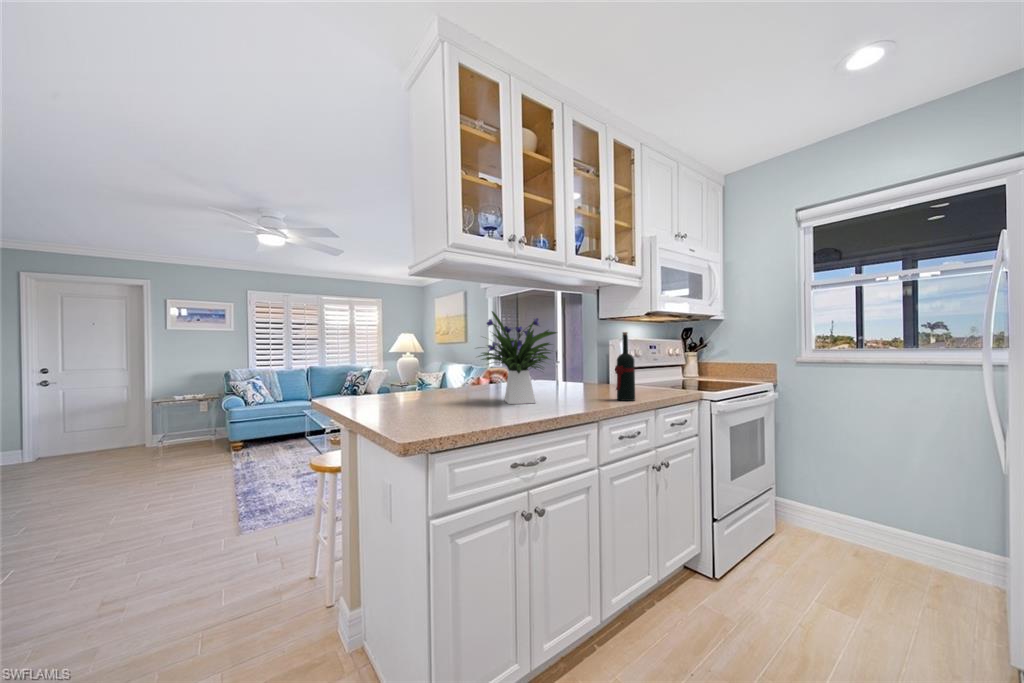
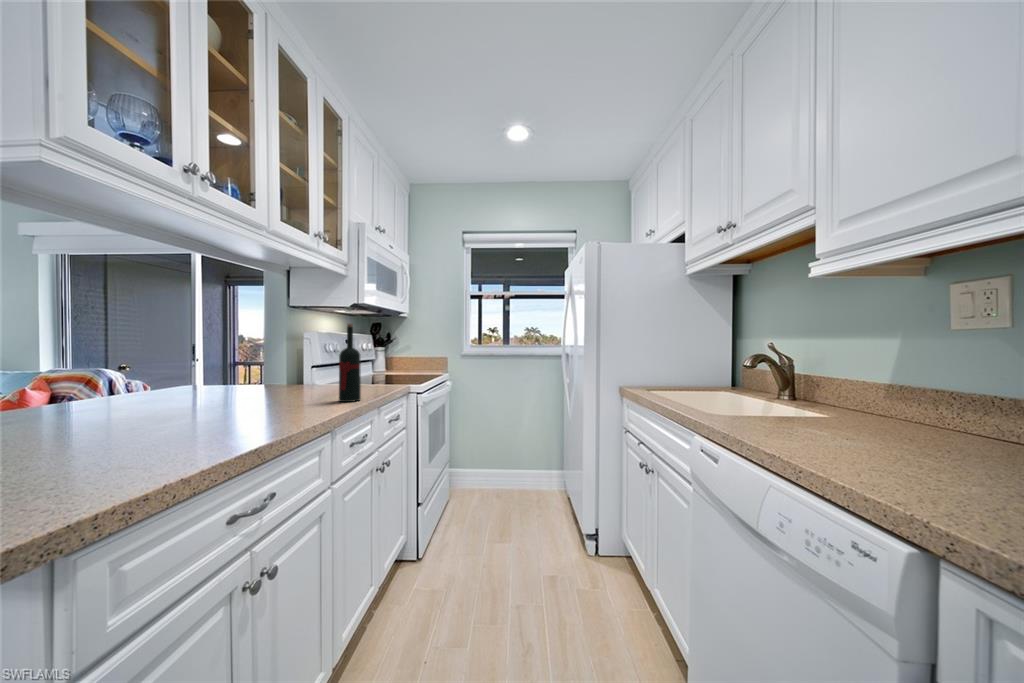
flower arrangement: present [479,311,557,404] -> none [90,276,264,427]

